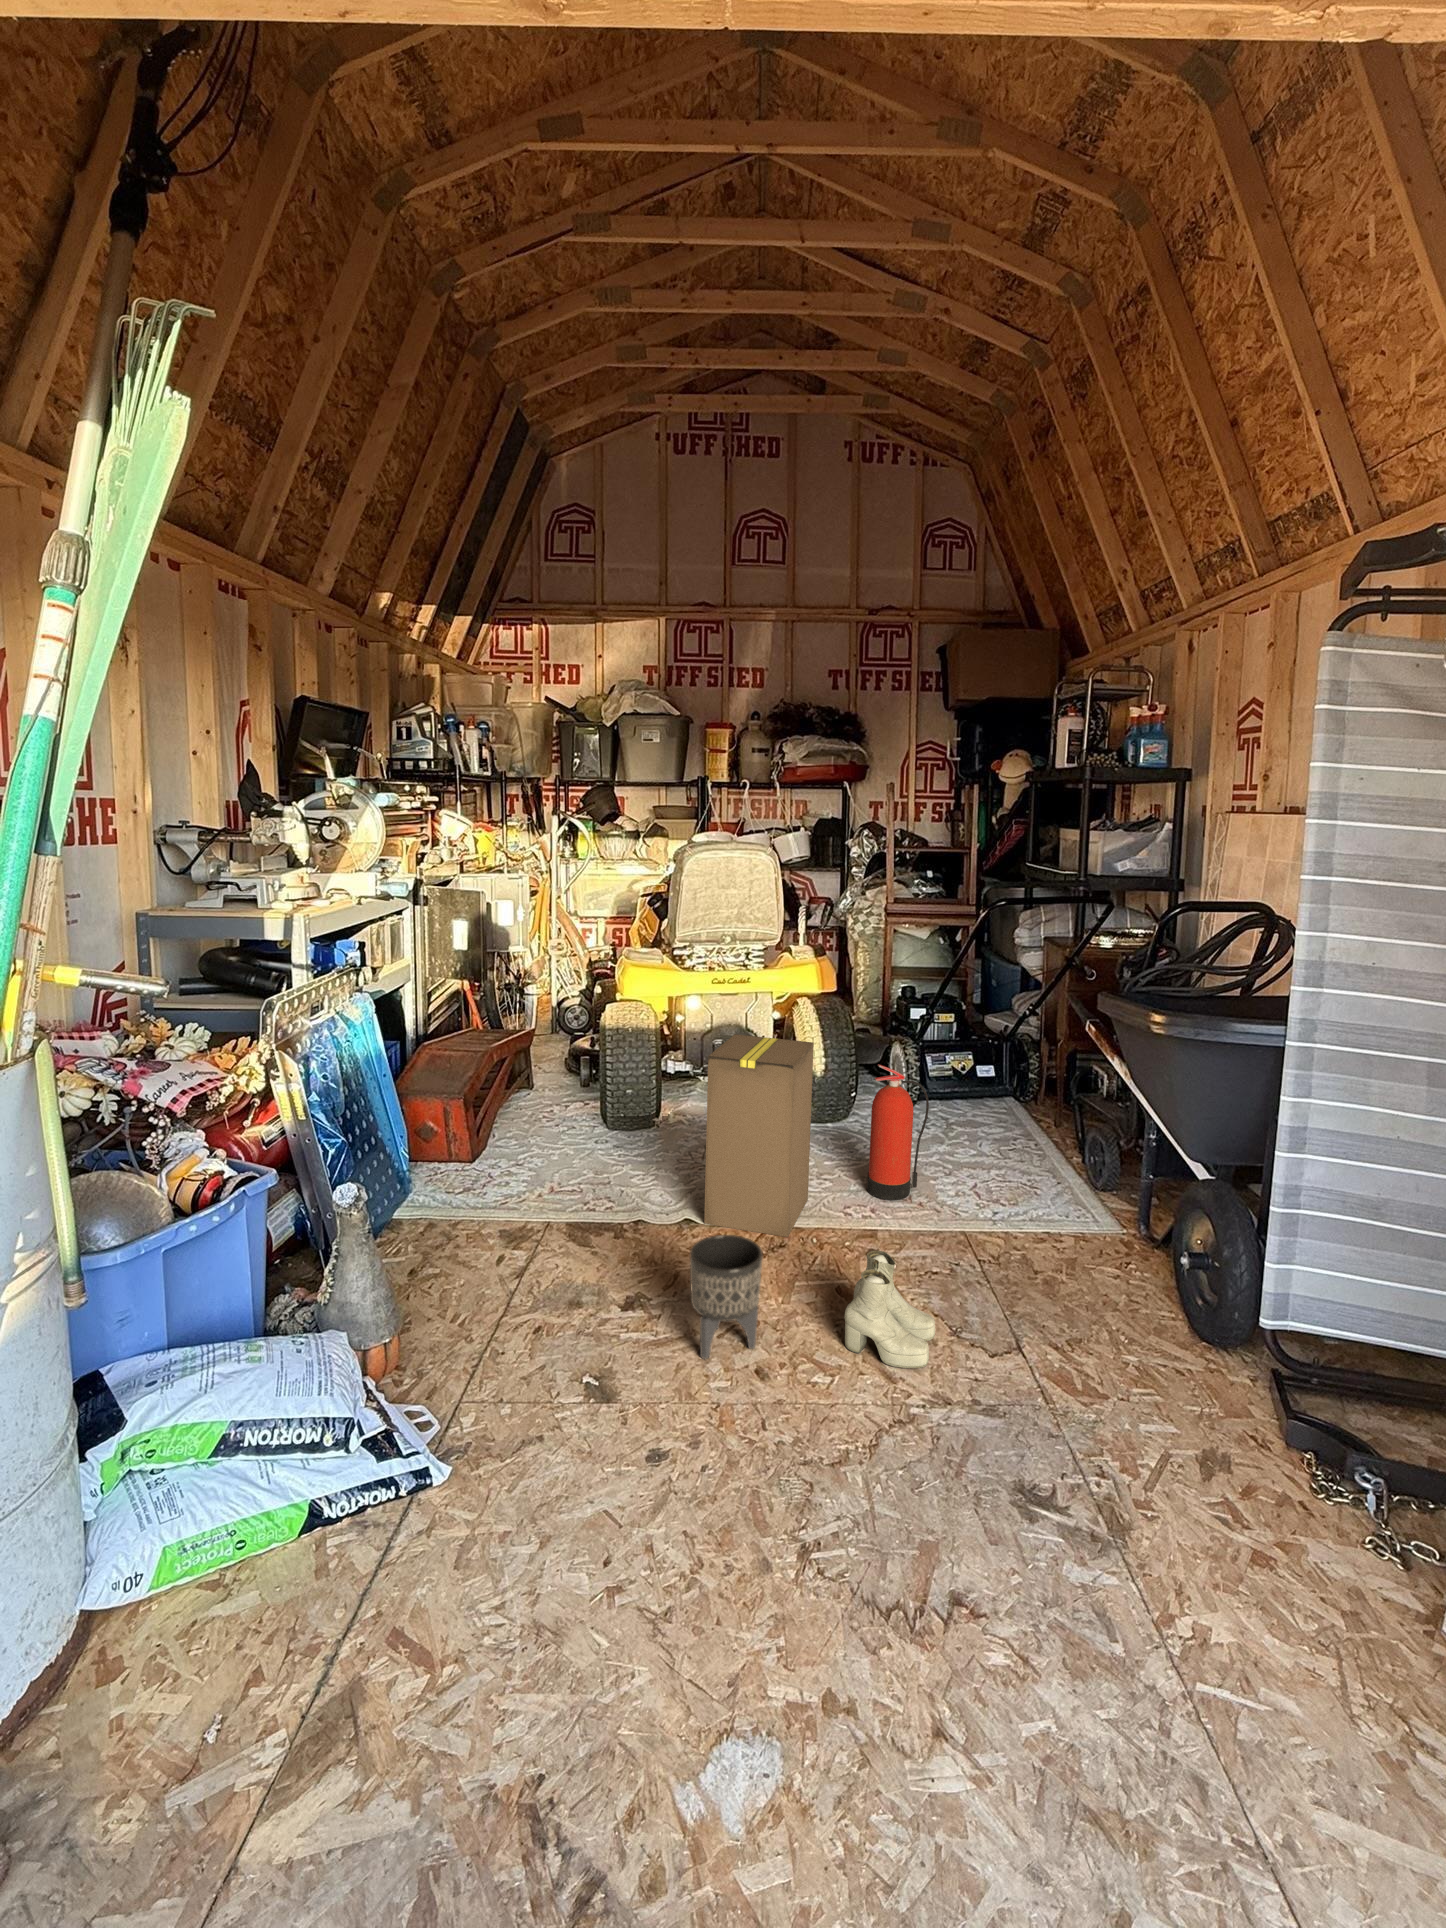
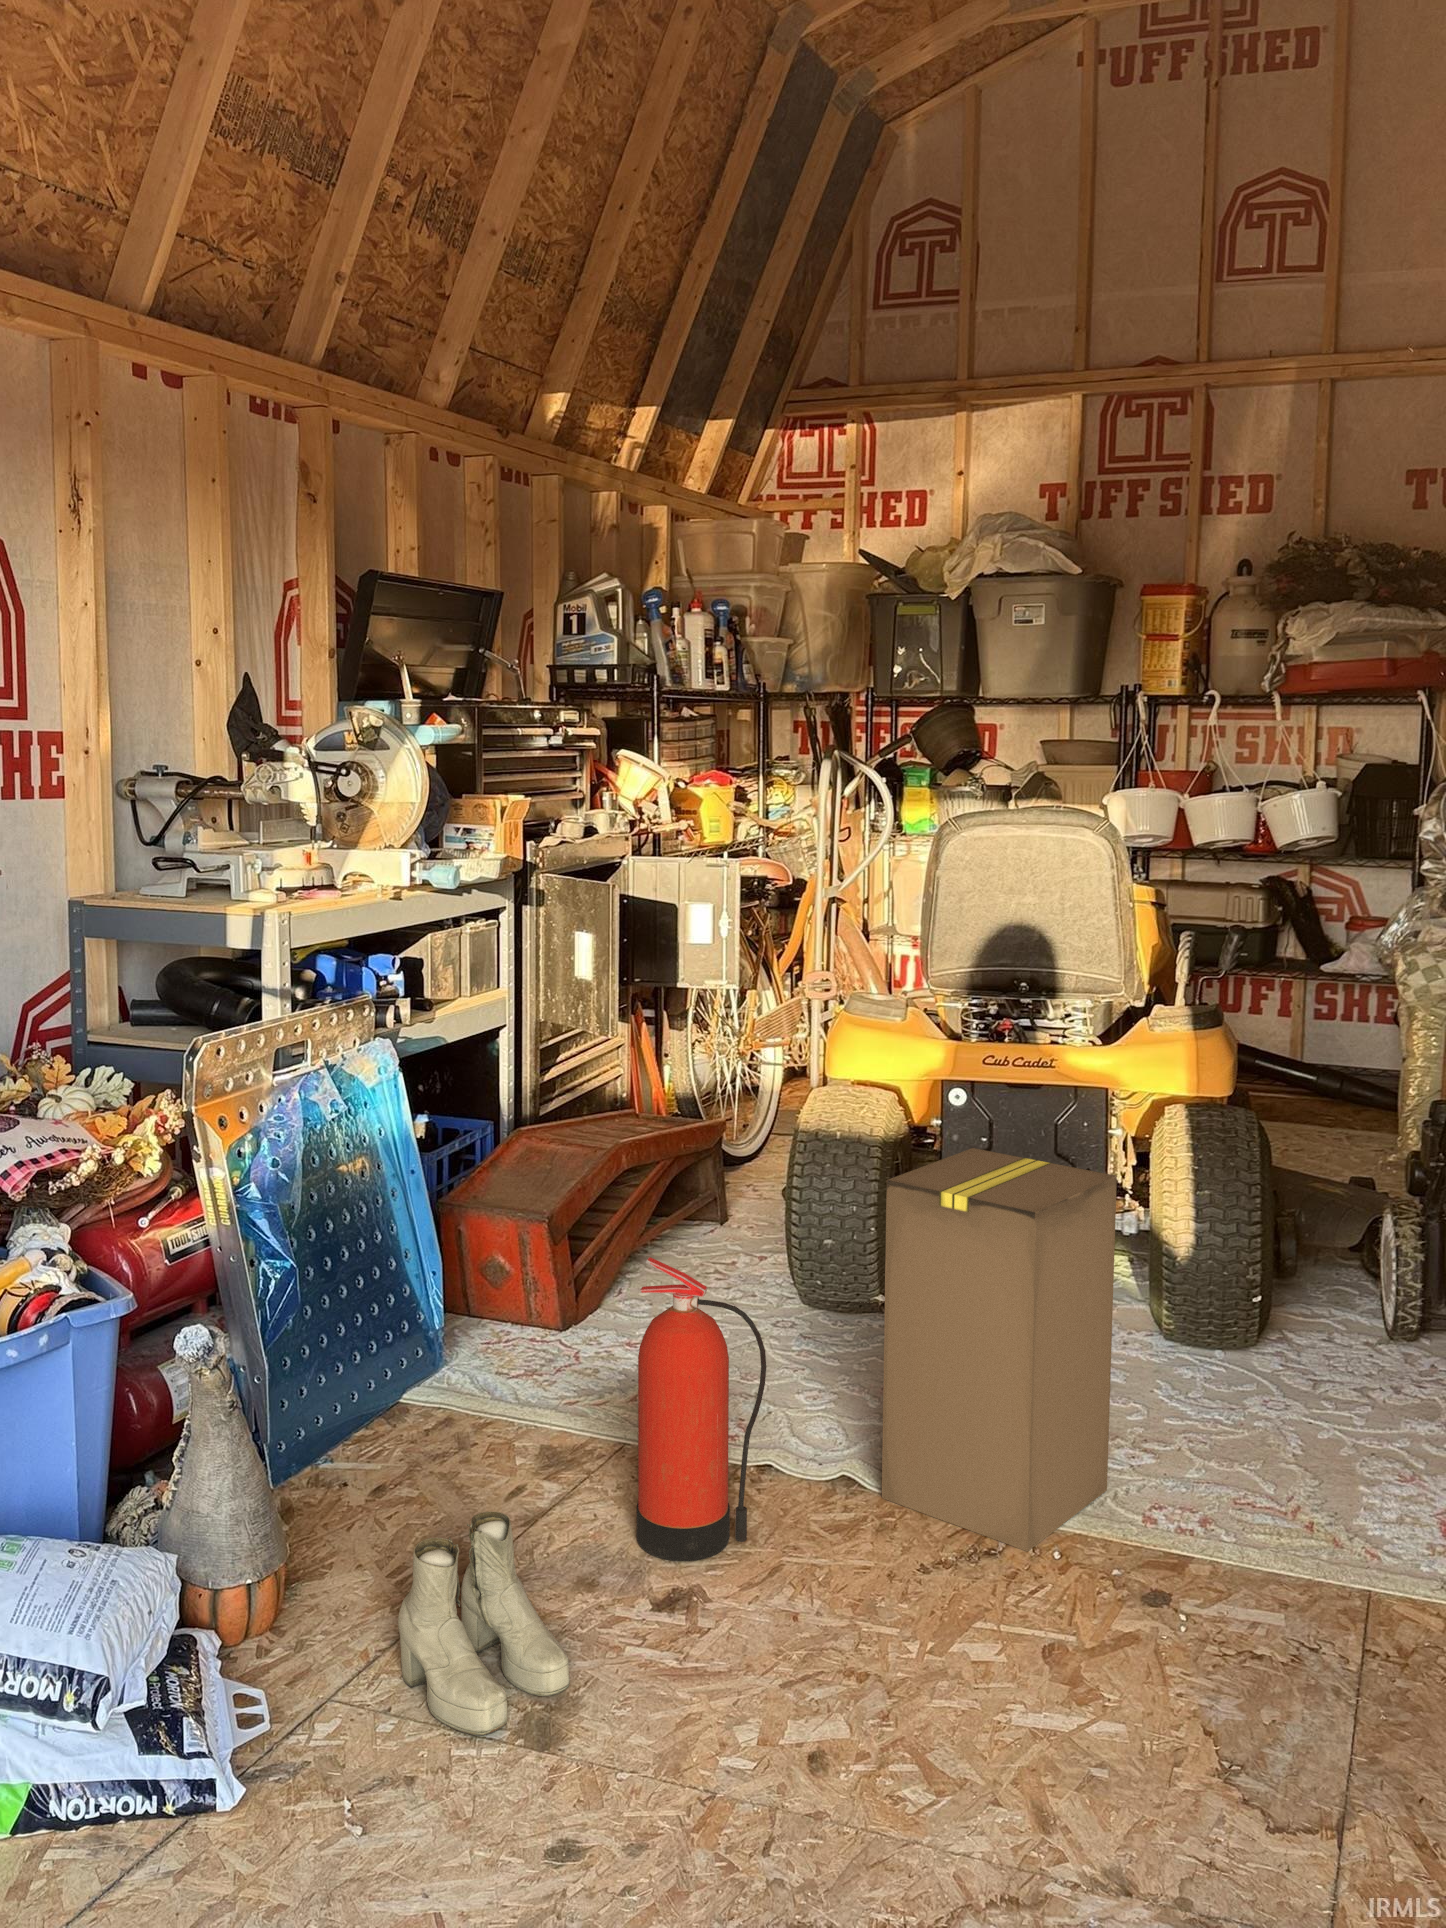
fire extinguisher: present [867,1064,929,1200] -> present [637,1257,766,1561]
planter: present [690,1235,763,1359] -> none [730,1508,868,1738]
boots: present [844,1251,935,1369] -> present [398,1512,570,1736]

